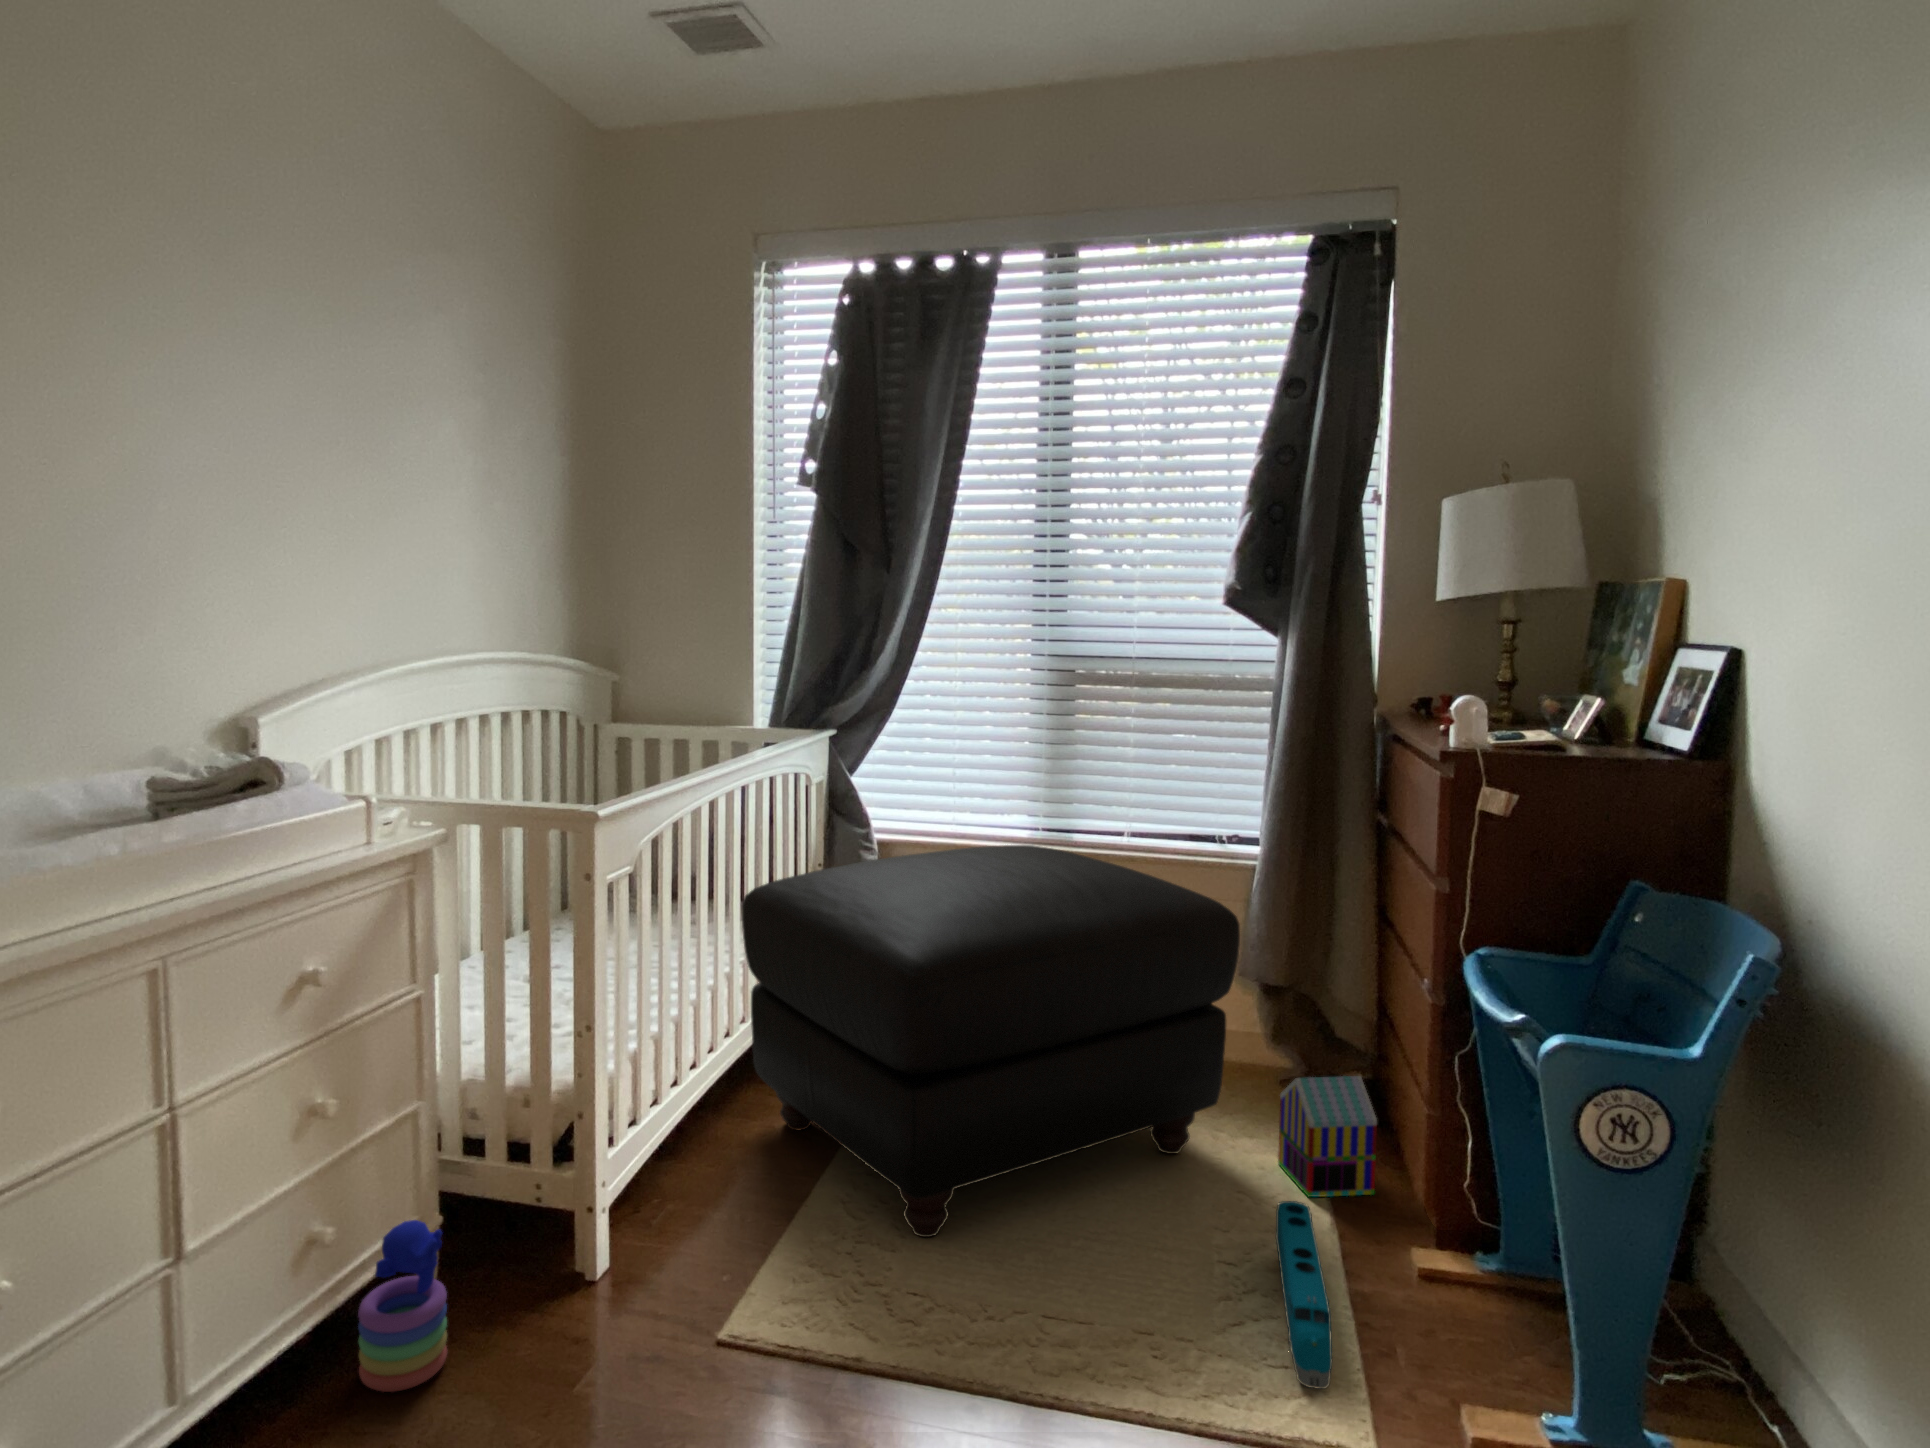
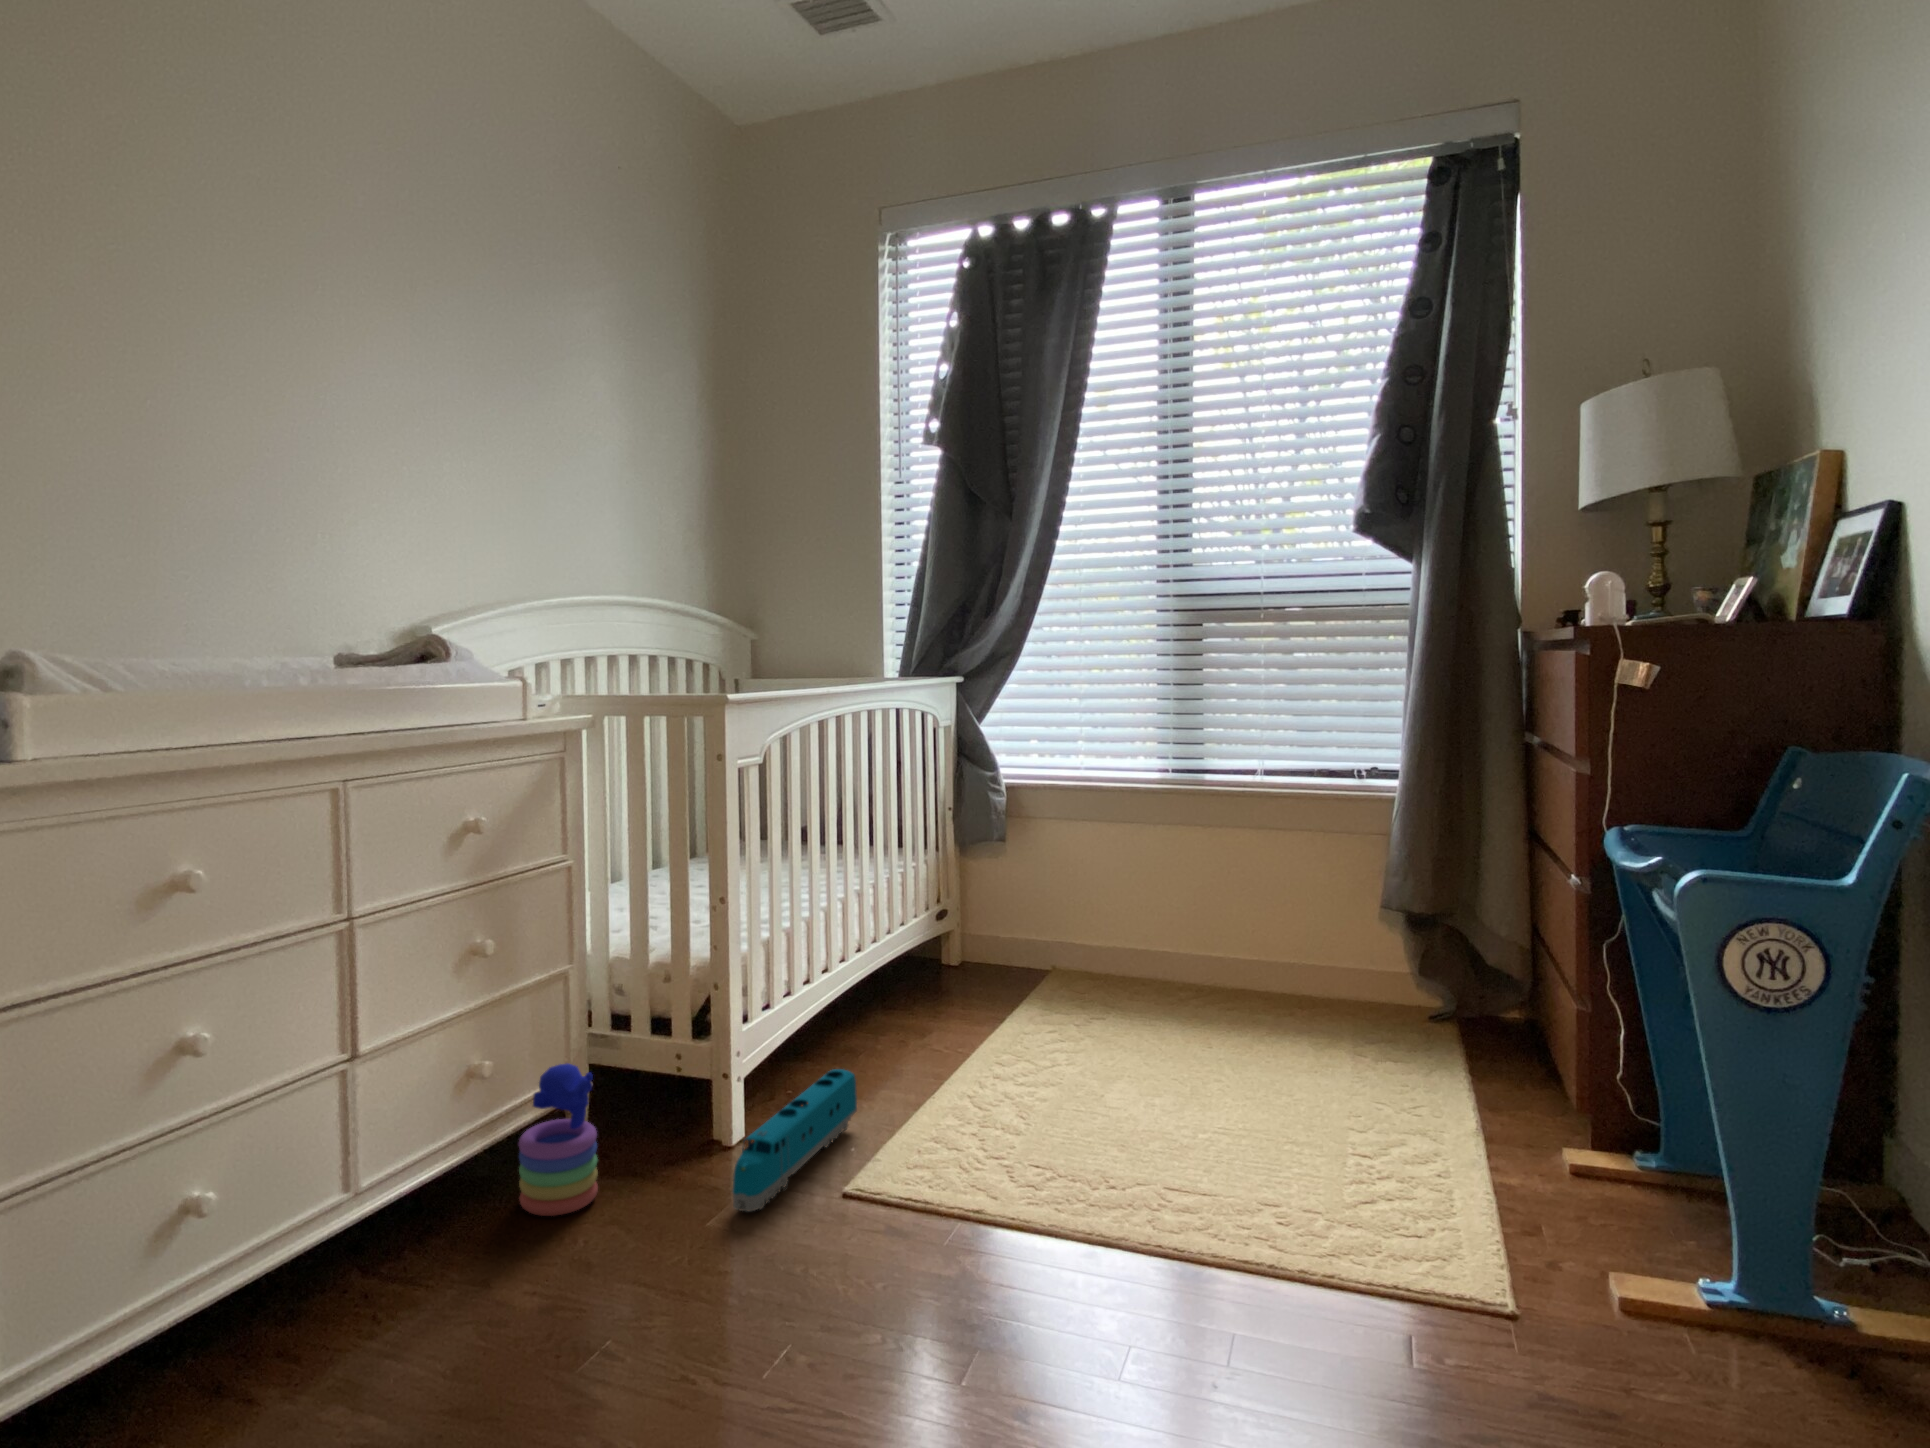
ottoman: present [742,845,1240,1237] -> none [873,771,1372,1125]
toy house: present [1278,1076,1377,1197] -> none [1420,986,1525,1107]
toy train: present [1276,1201,1332,1389] -> present [732,1069,857,1211]

